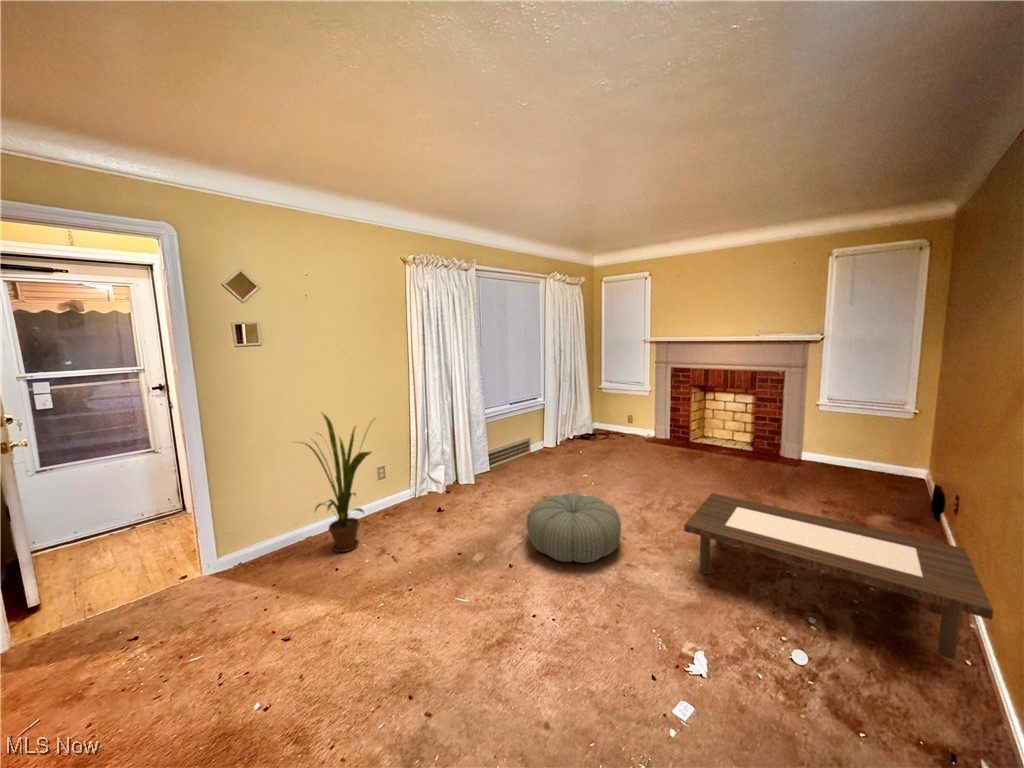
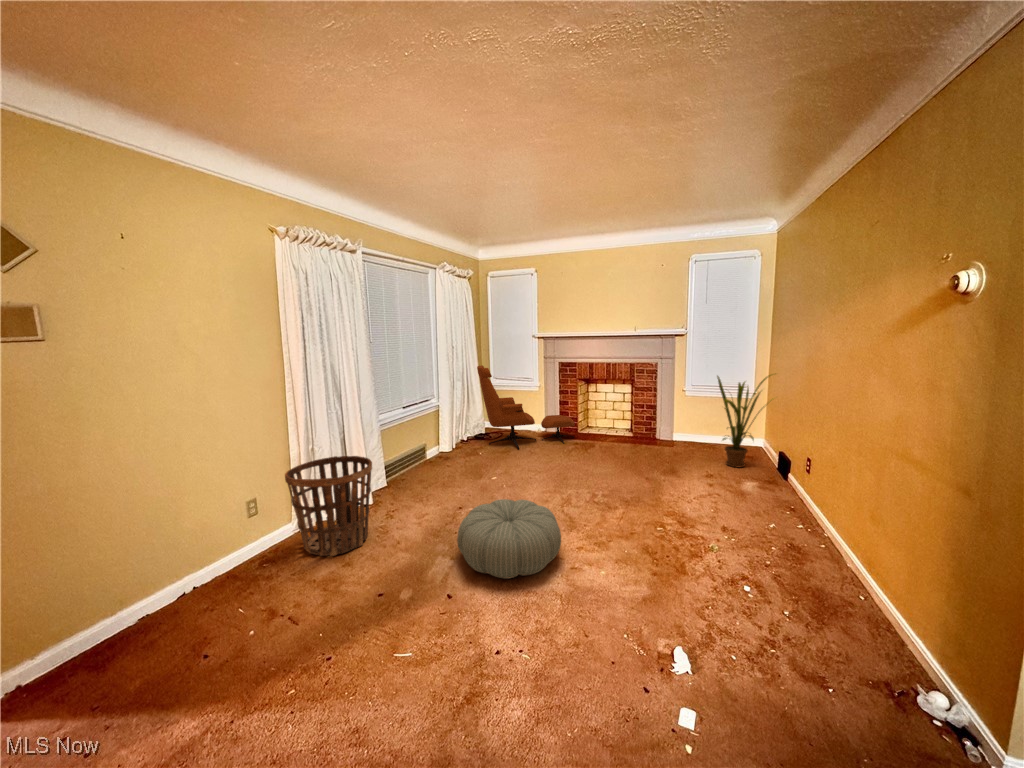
lounge chair: none [582,368,683,452] -> present [477,365,575,449]
house plant: present [302,413,371,552] -> present [717,375,771,467]
basket: none [403,440,468,519] -> present [285,456,372,556]
coffee table: present [684,493,993,659] -> none [627,480,885,597]

